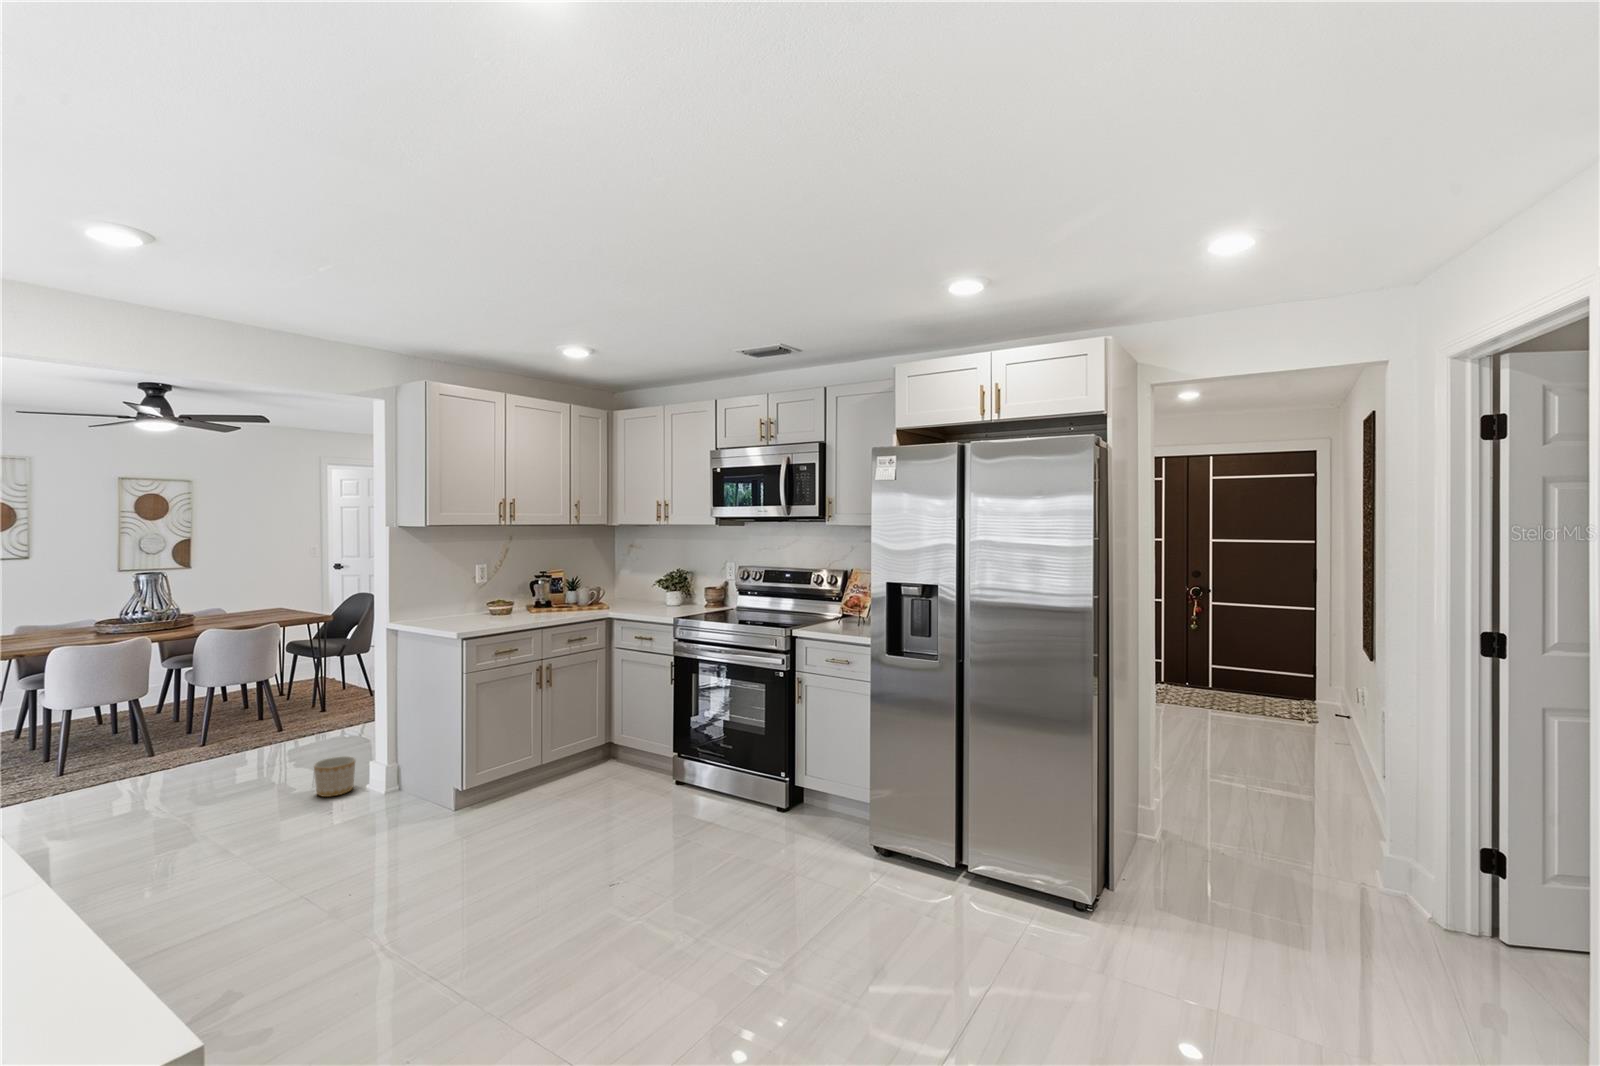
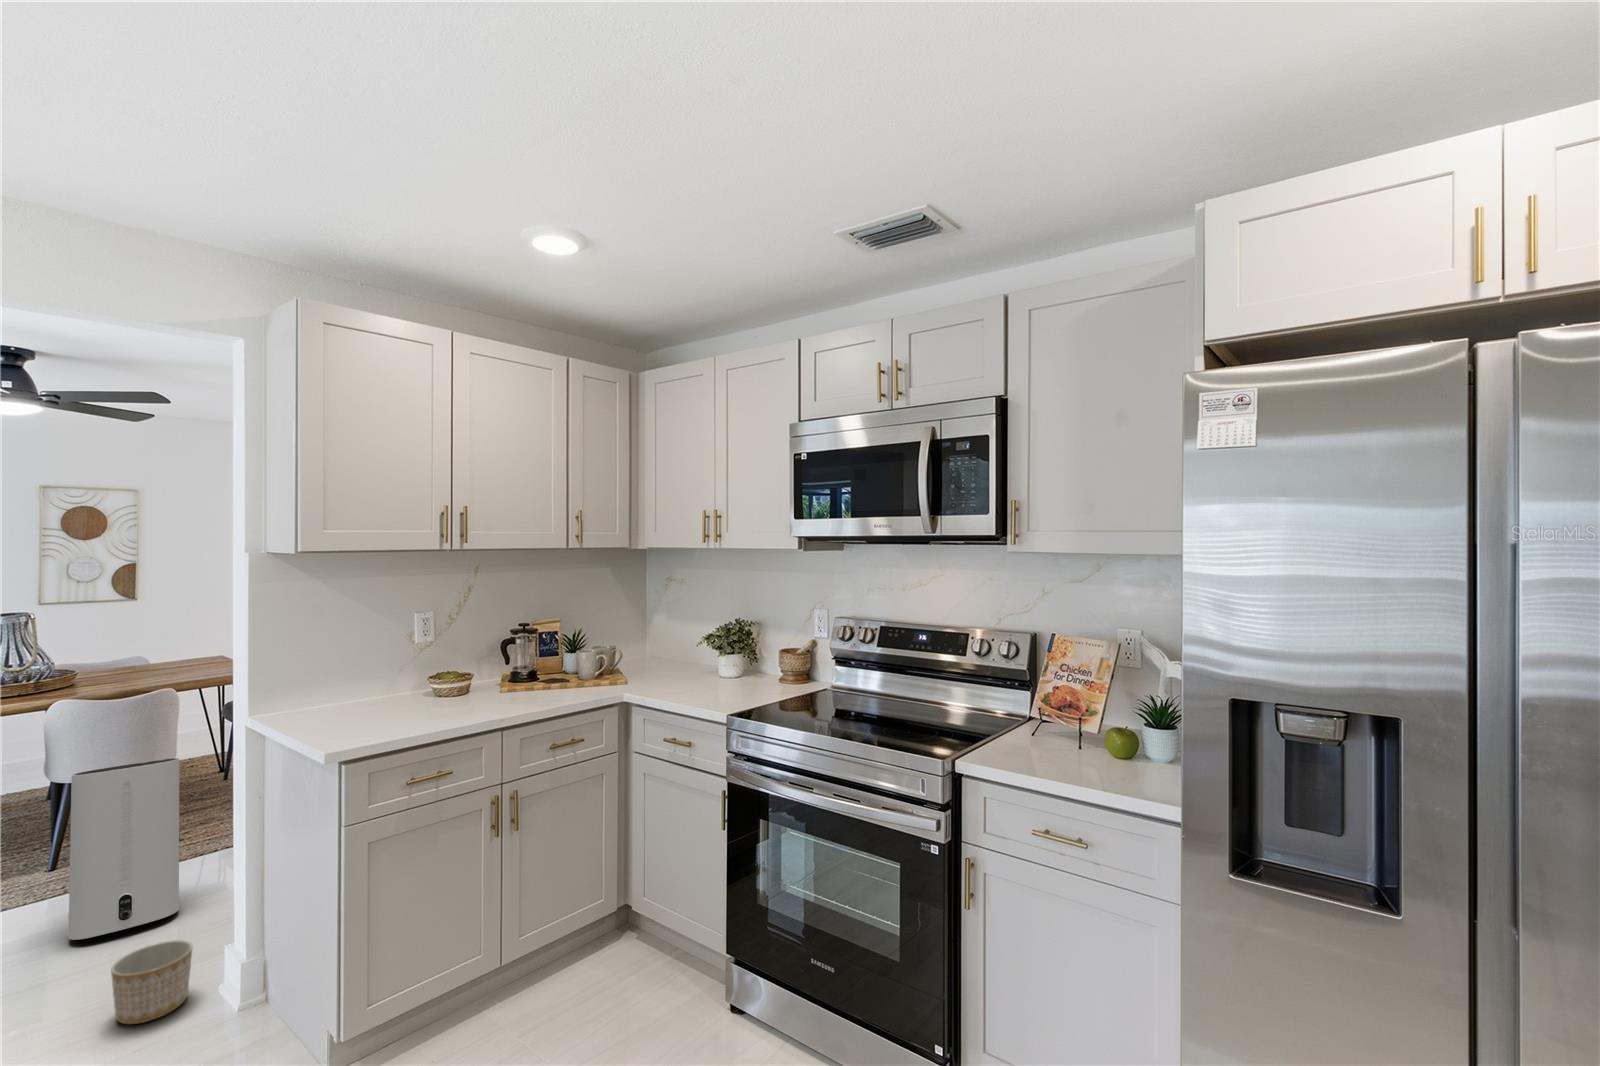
air purifier: none [249,661,316,769] -> present [68,758,179,940]

